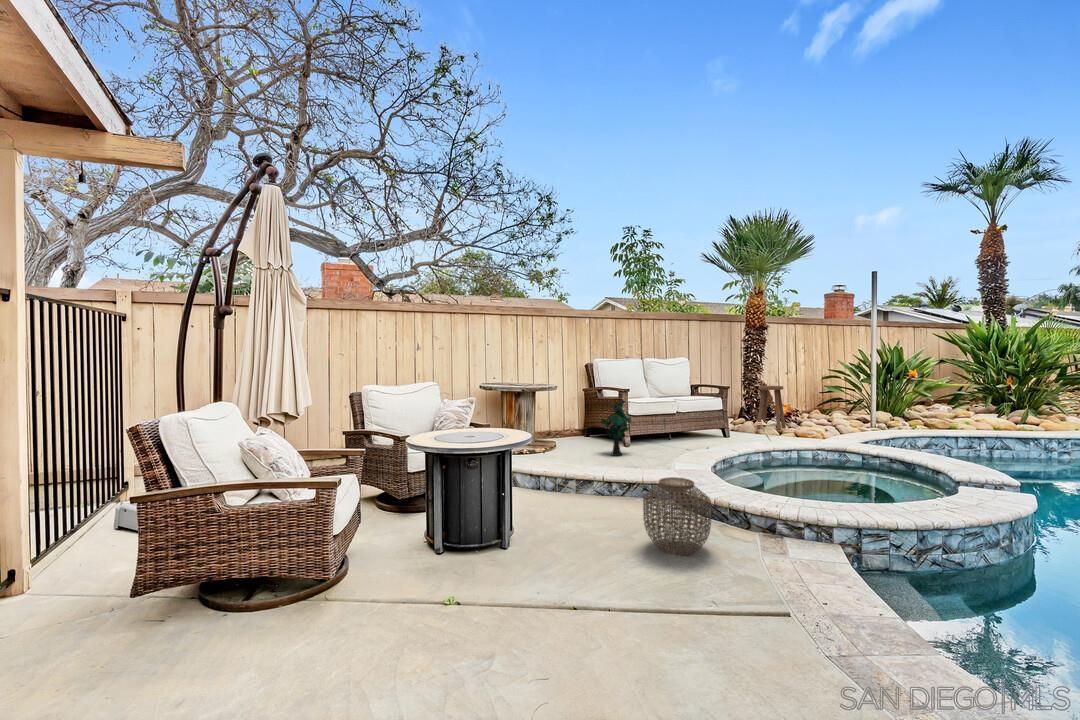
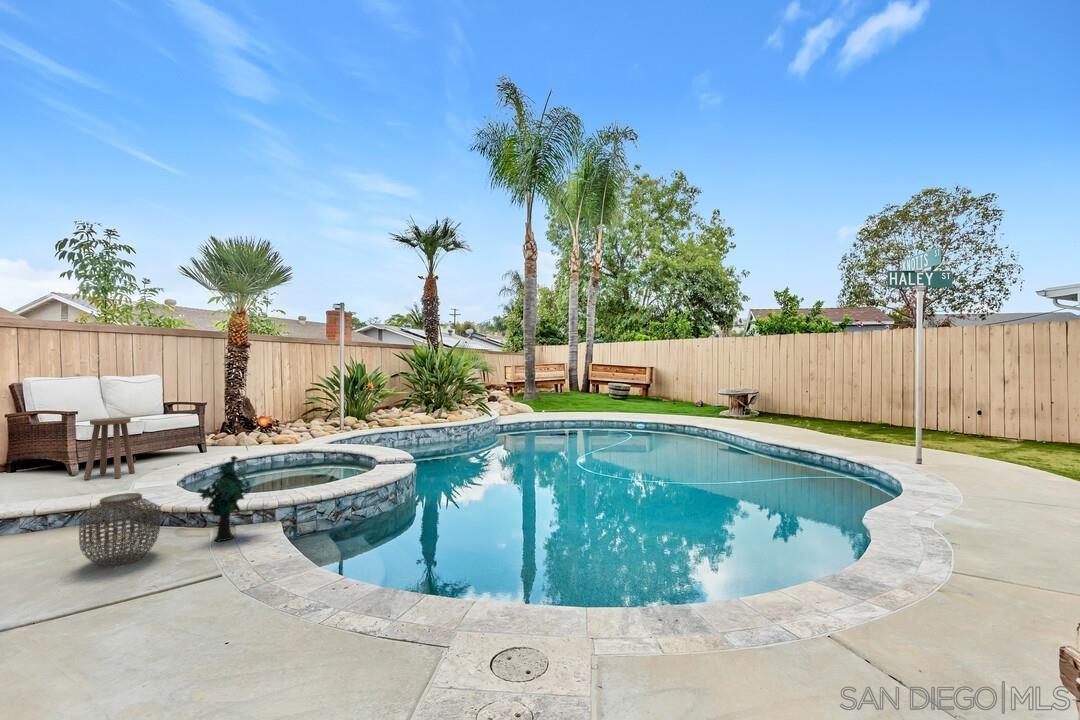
stool: present [757,386,786,430] -> present [84,418,135,480]
decorative plant: present [601,400,632,456] -> present [197,456,250,541]

